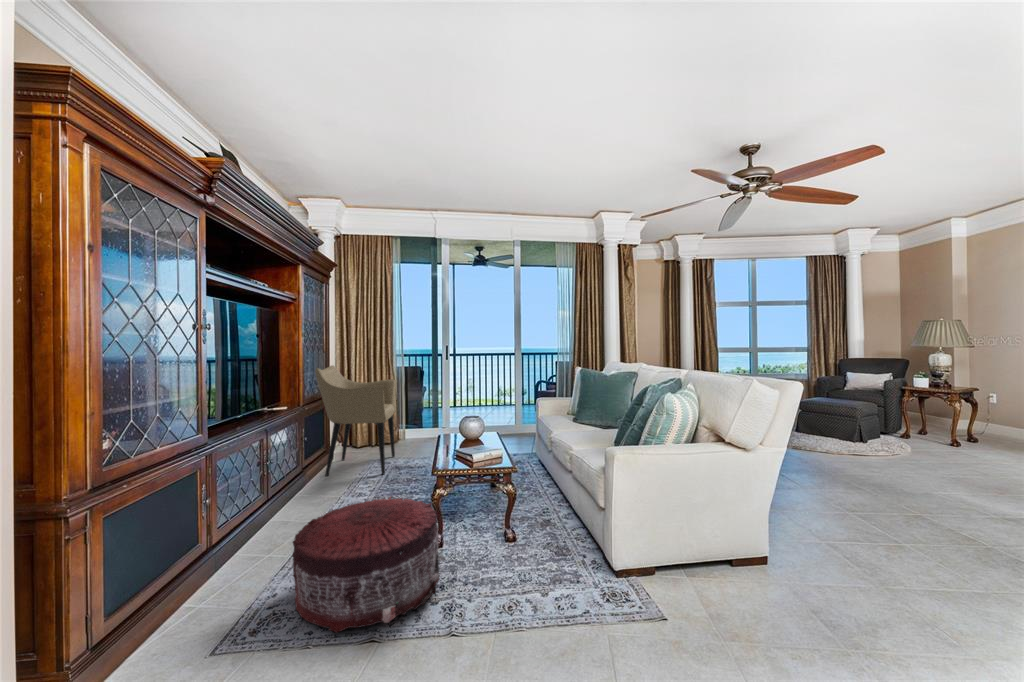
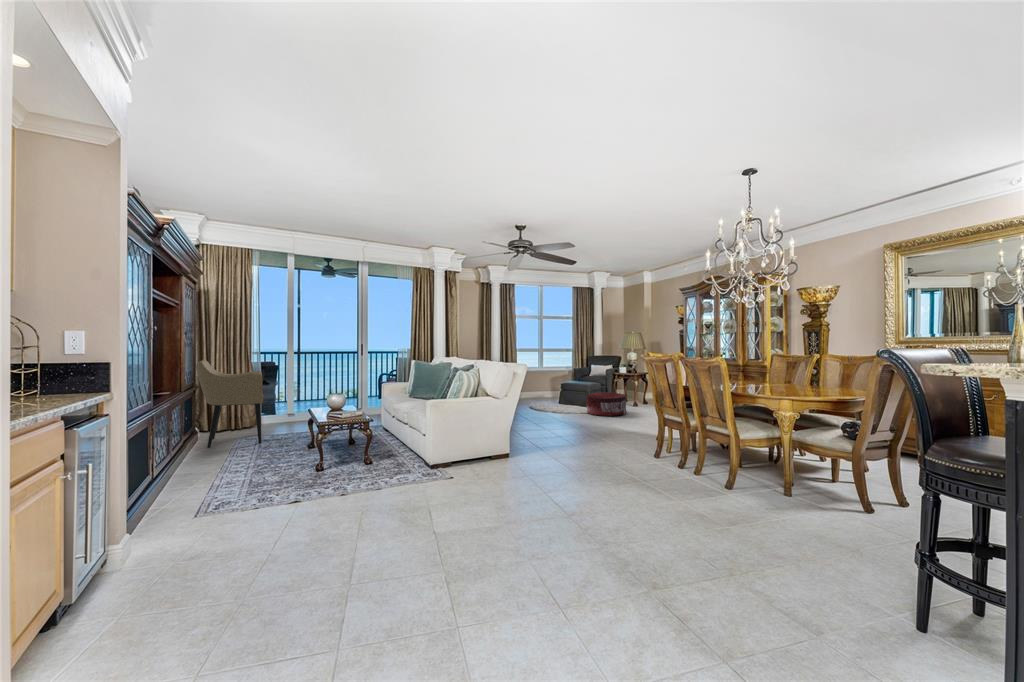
pouf: present [292,497,439,632] -> present [586,392,627,416]

